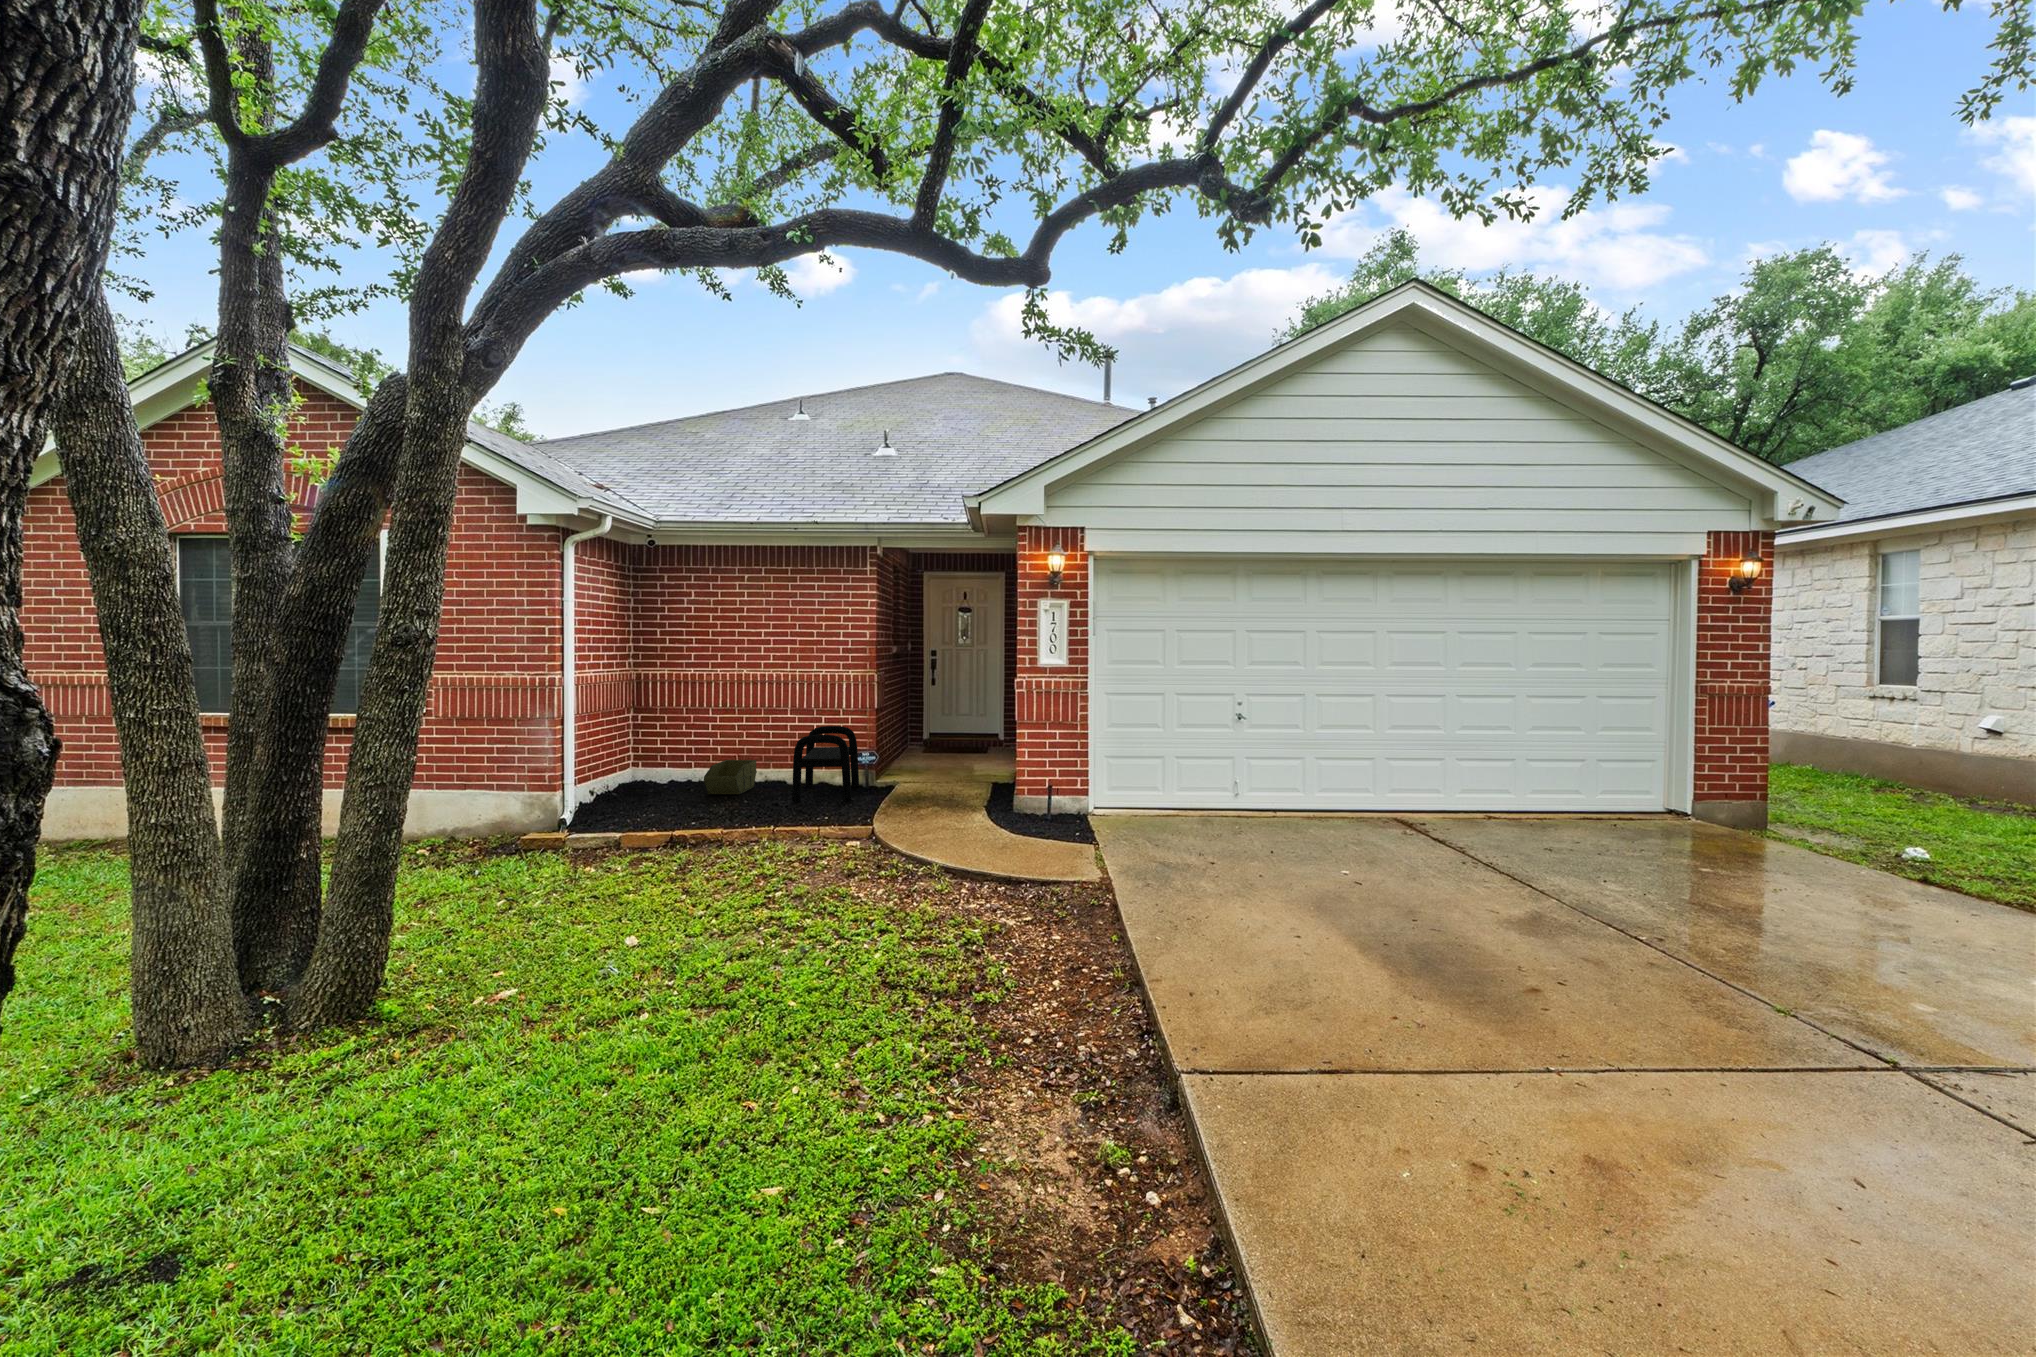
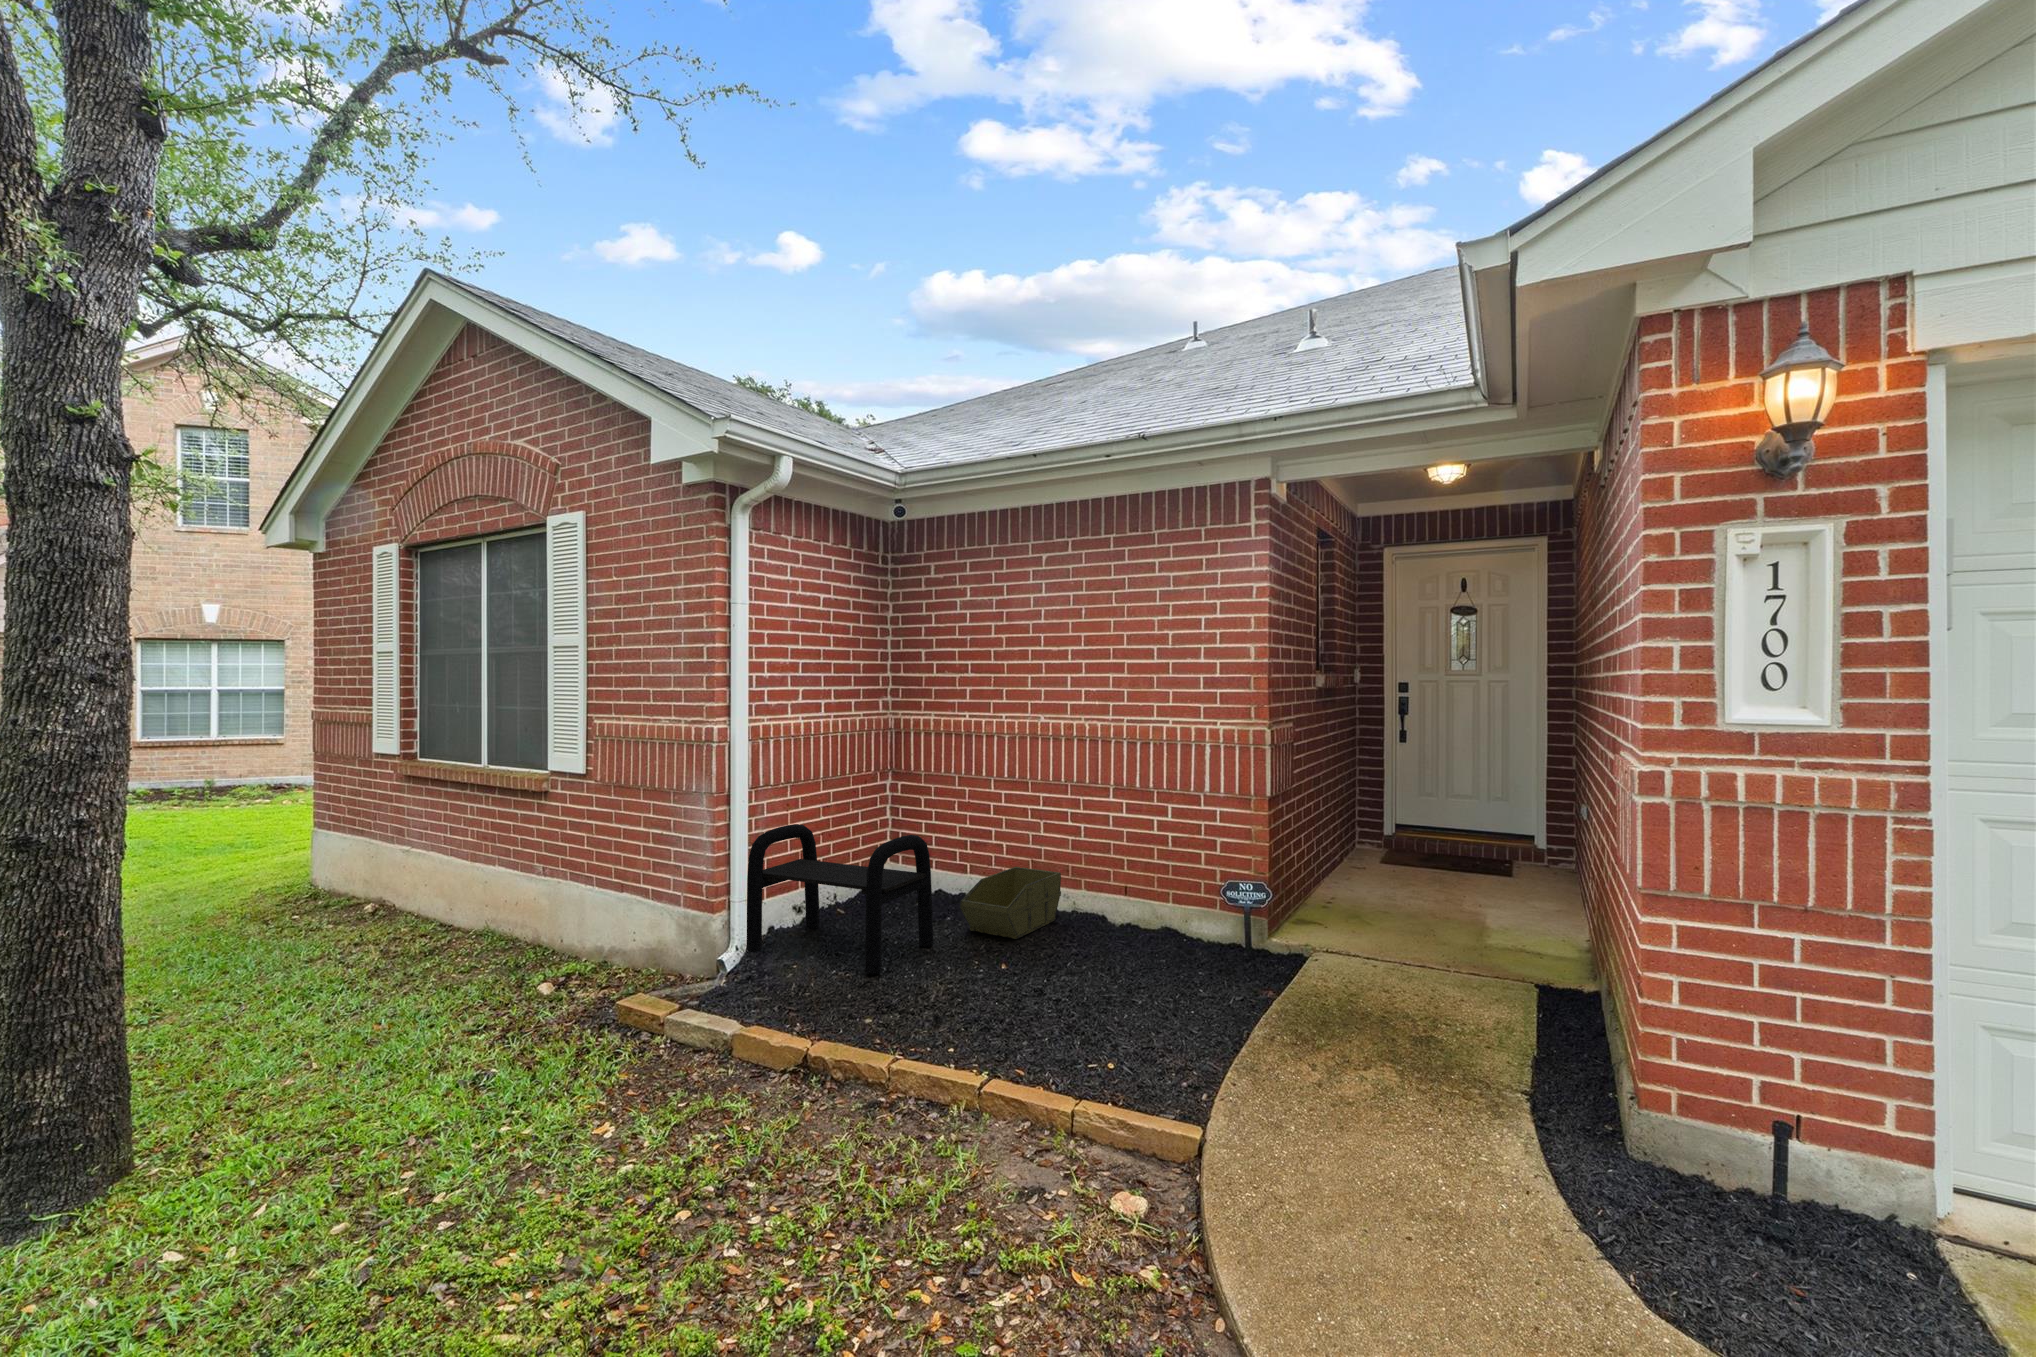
bench: present [792,726,859,802] -> present [747,824,933,975]

